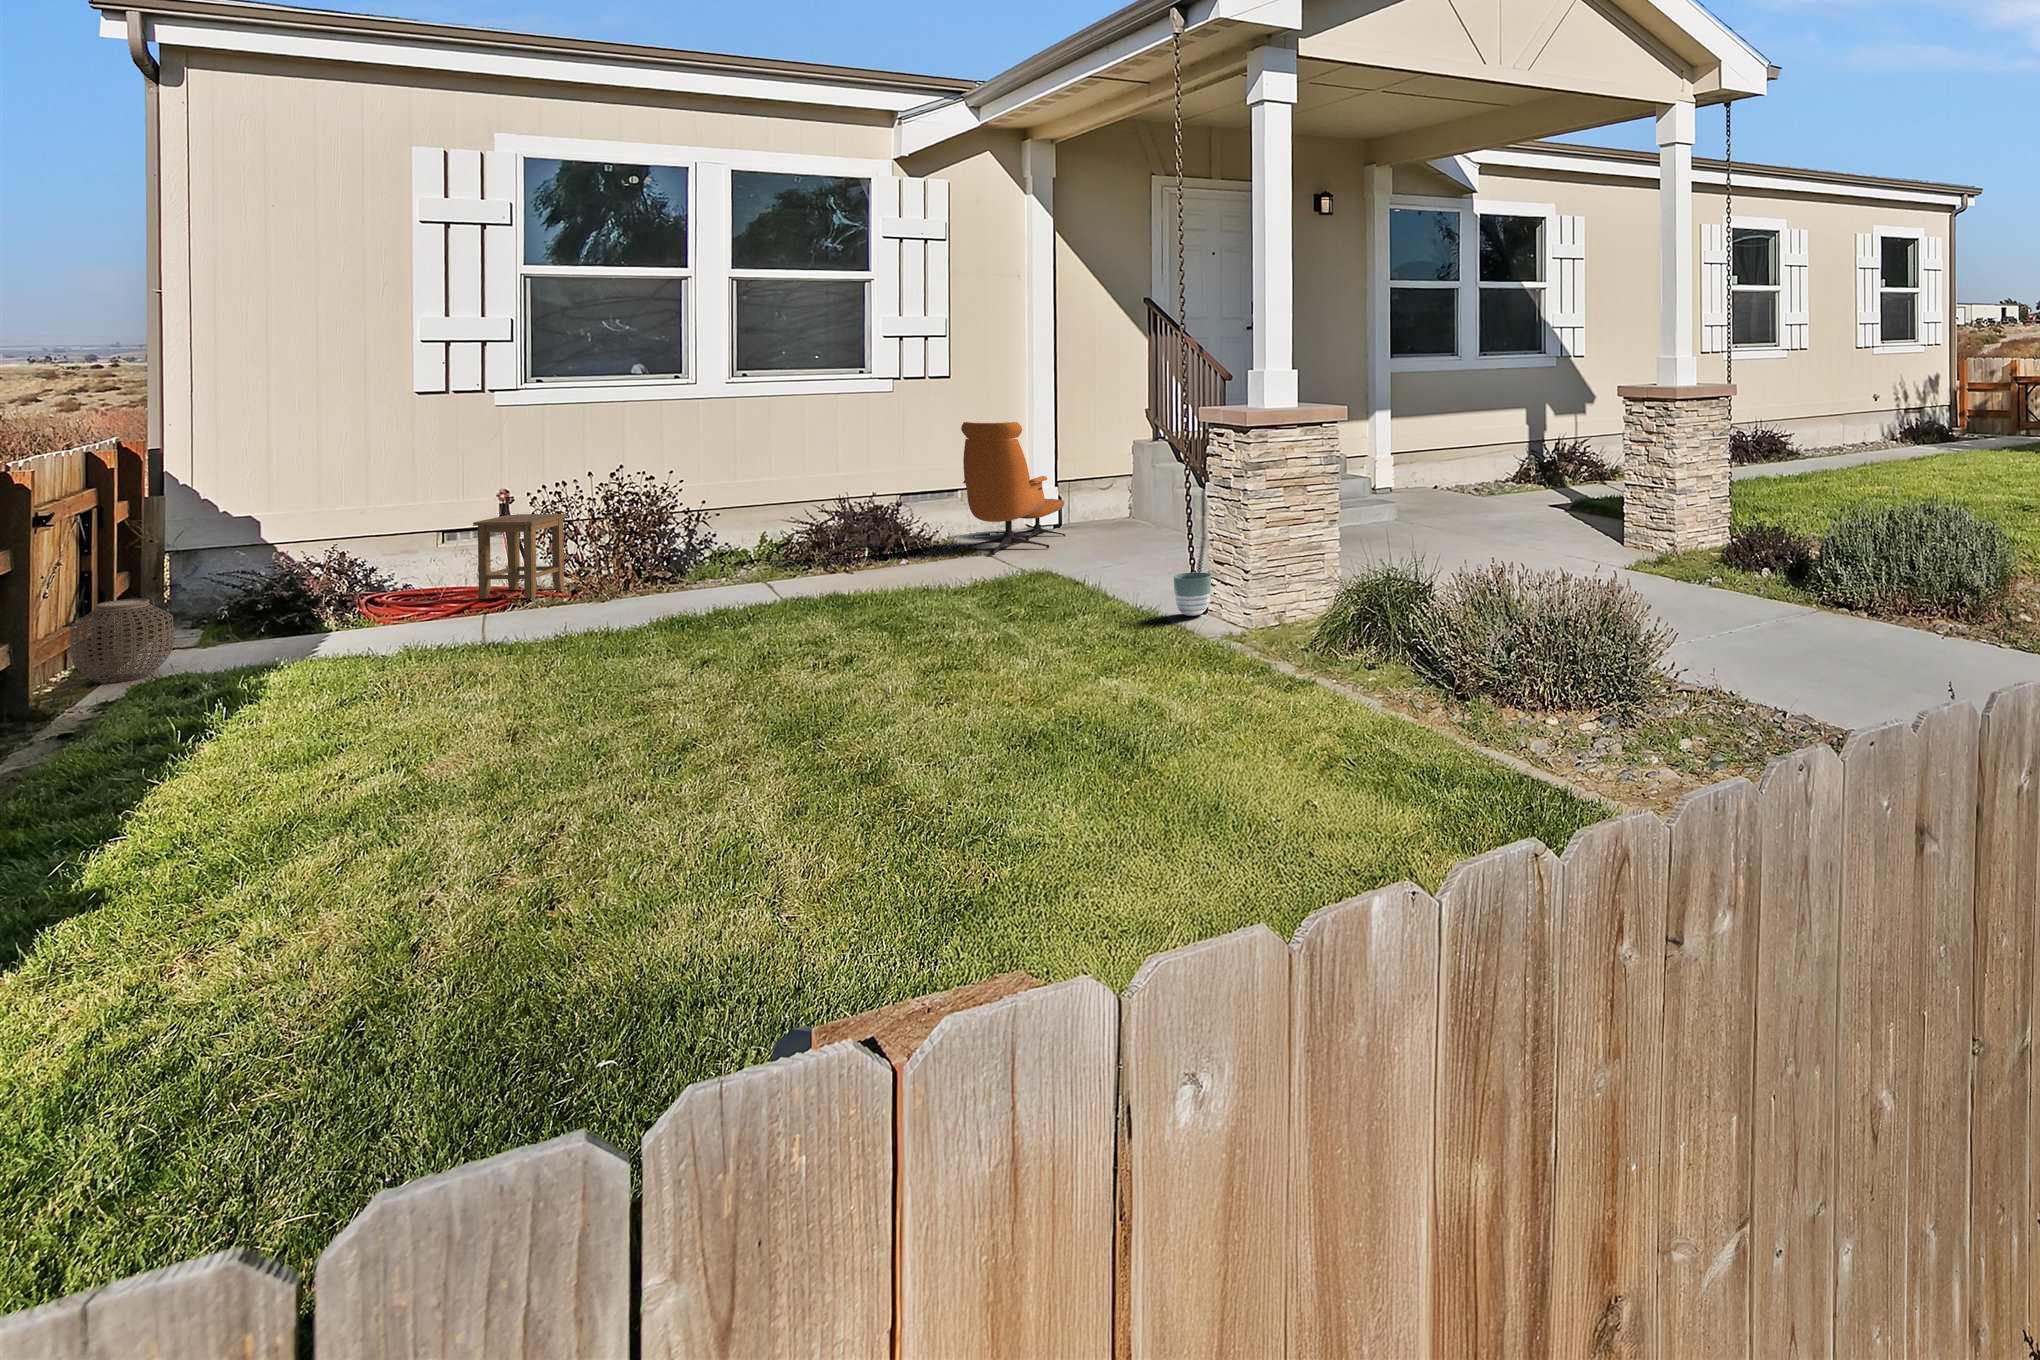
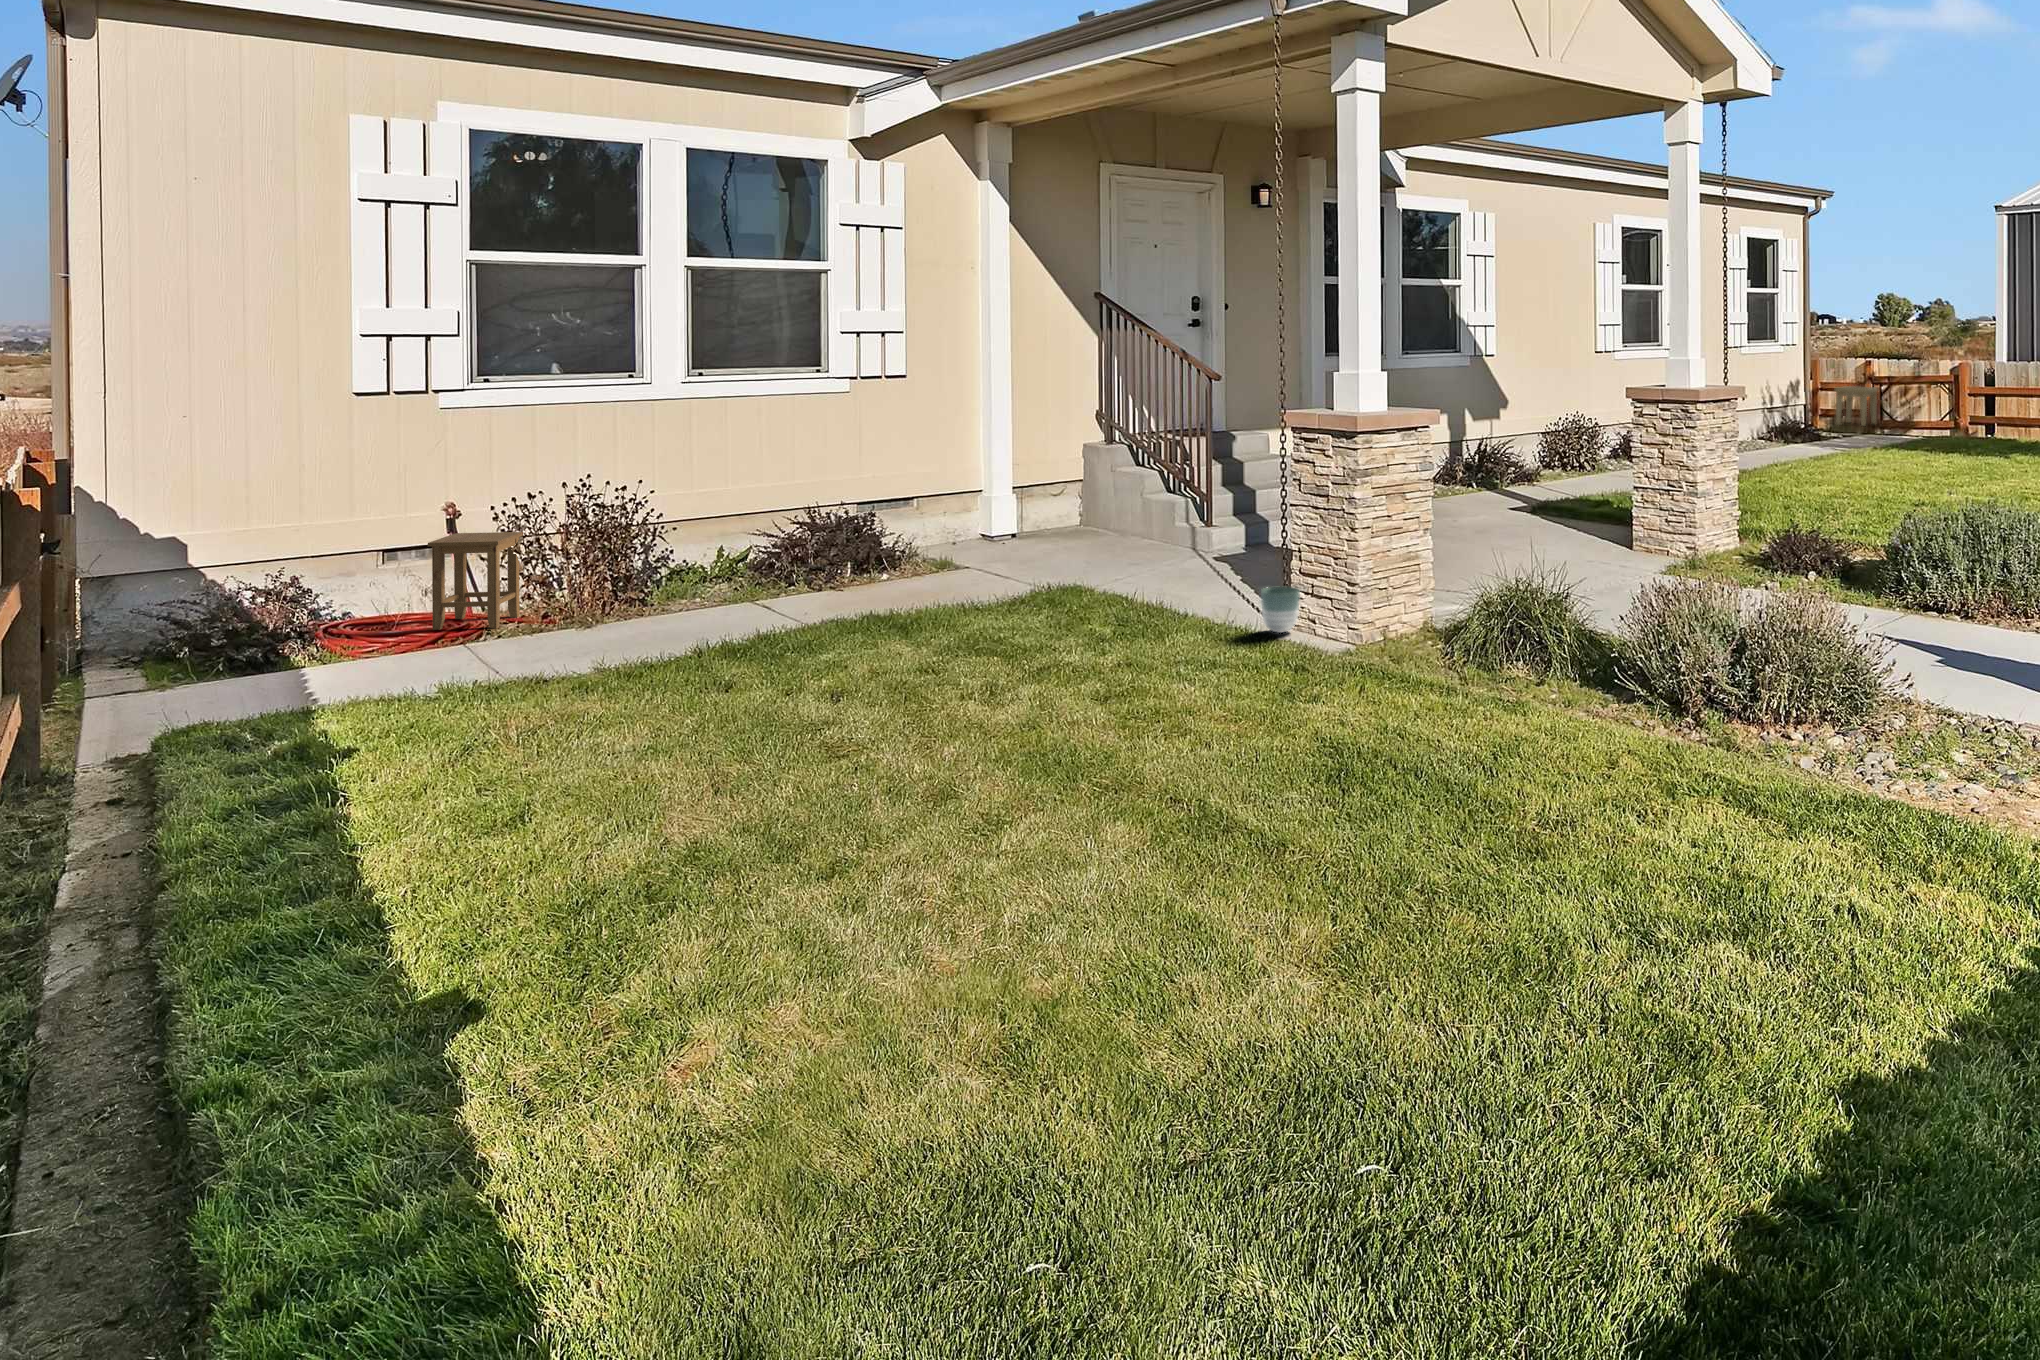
side table: none [1977,385,2023,425] -> present [1835,386,1878,426]
lounge chair: present [961,422,1065,555] -> none [937,427,1028,572]
woven basket: present [70,599,174,683] -> none [57,636,169,735]

